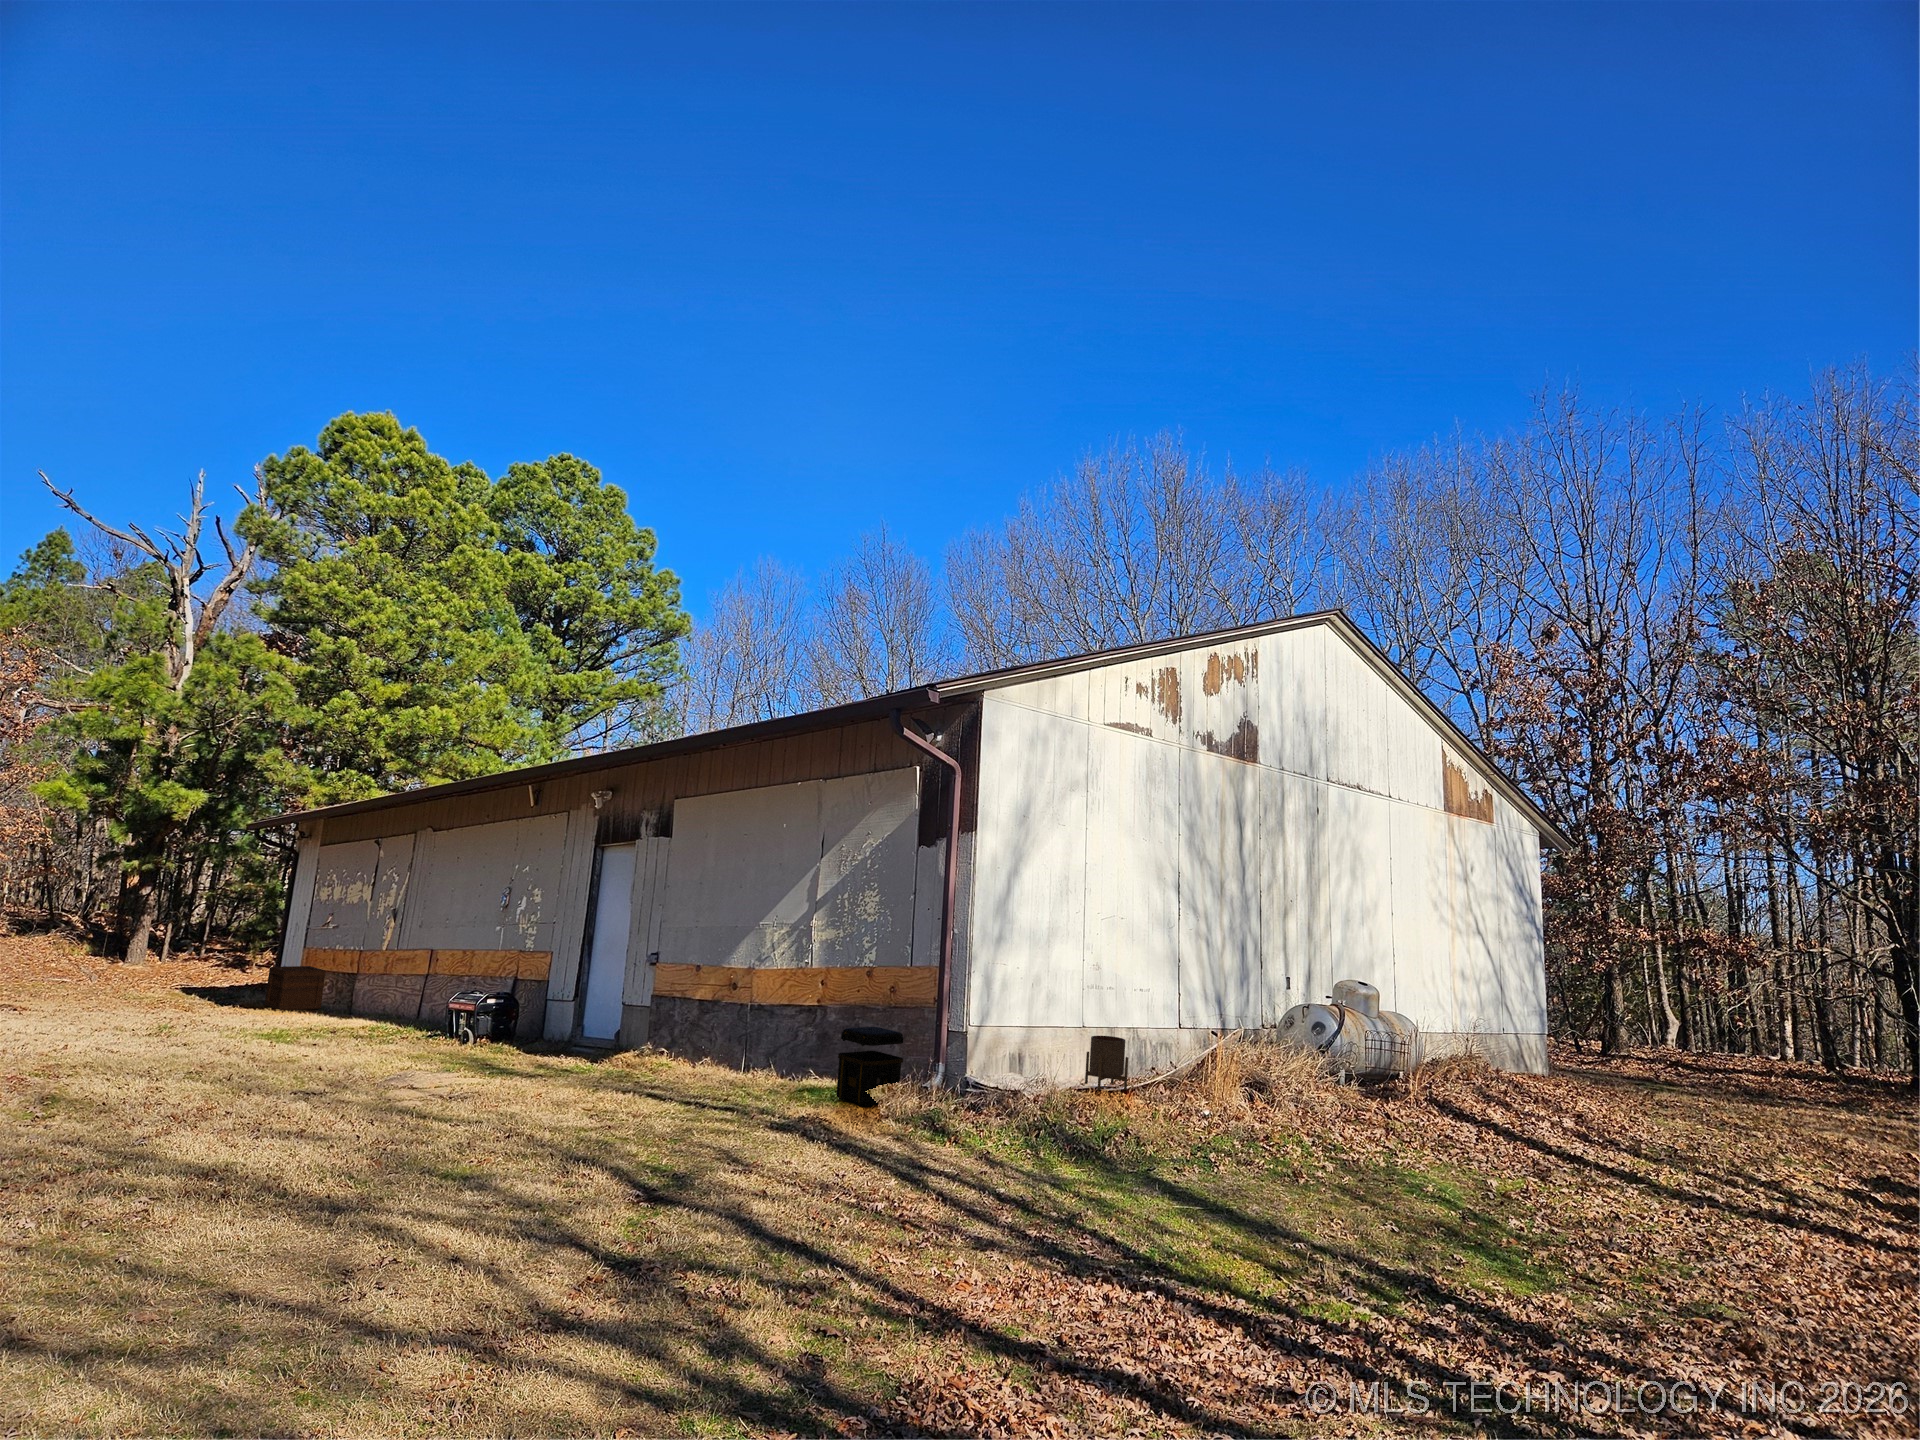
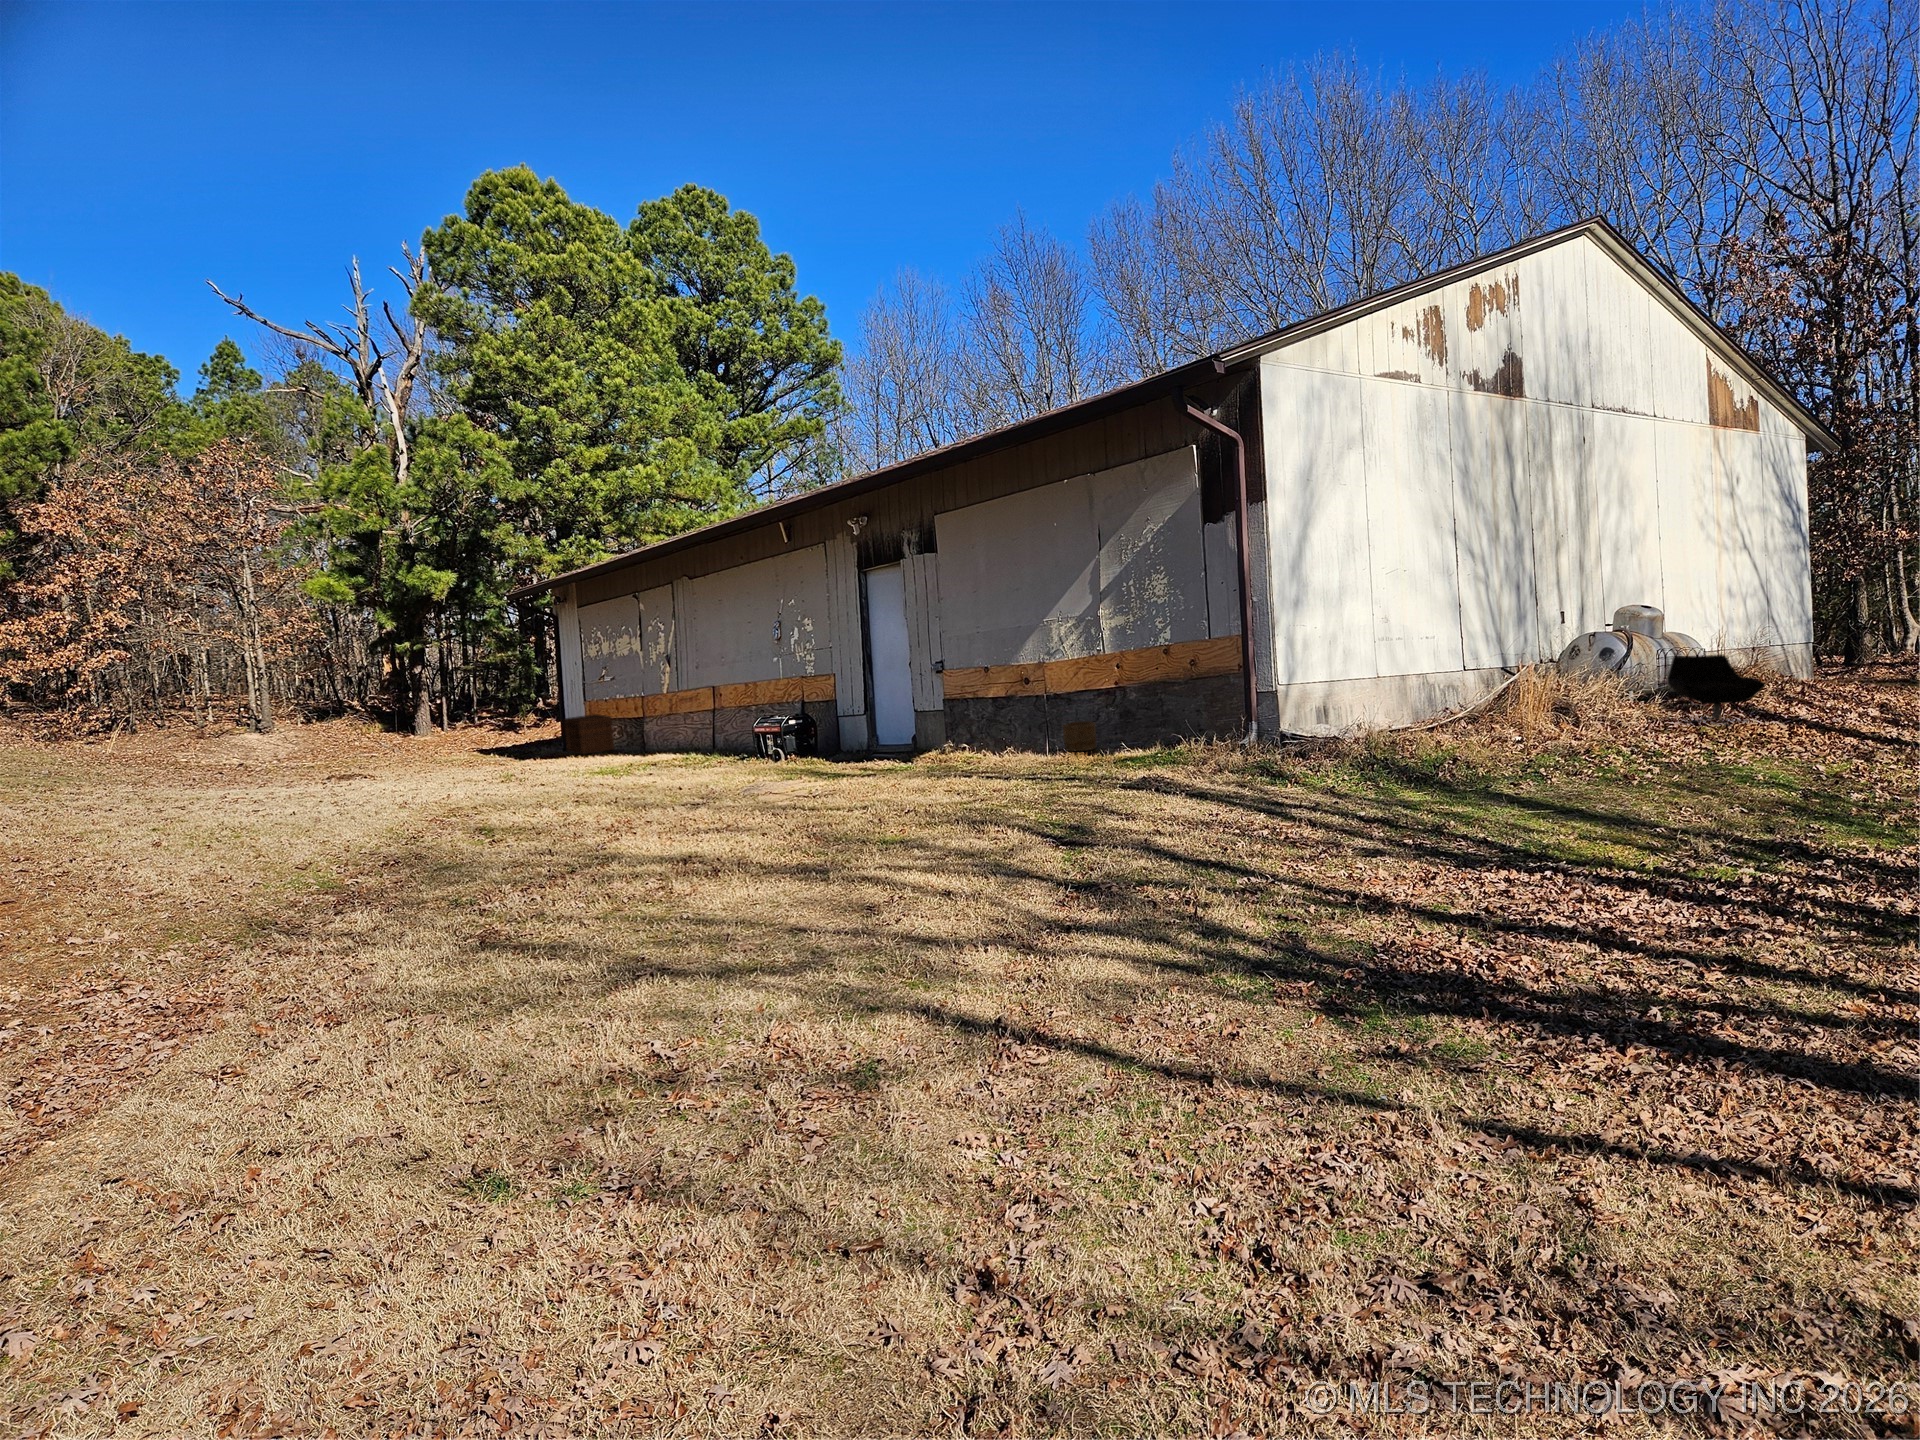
toolbox: present [836,1027,904,1107] -> none [1155,696,1217,766]
planter: present [1085,1036,1128,1090] -> none [1388,680,1432,729]
lounge chair: none [1376,1040,1464,1122] -> present [1667,654,1766,726]
wooden bucket: none [753,1041,791,1075] -> present [1062,721,1096,751]

